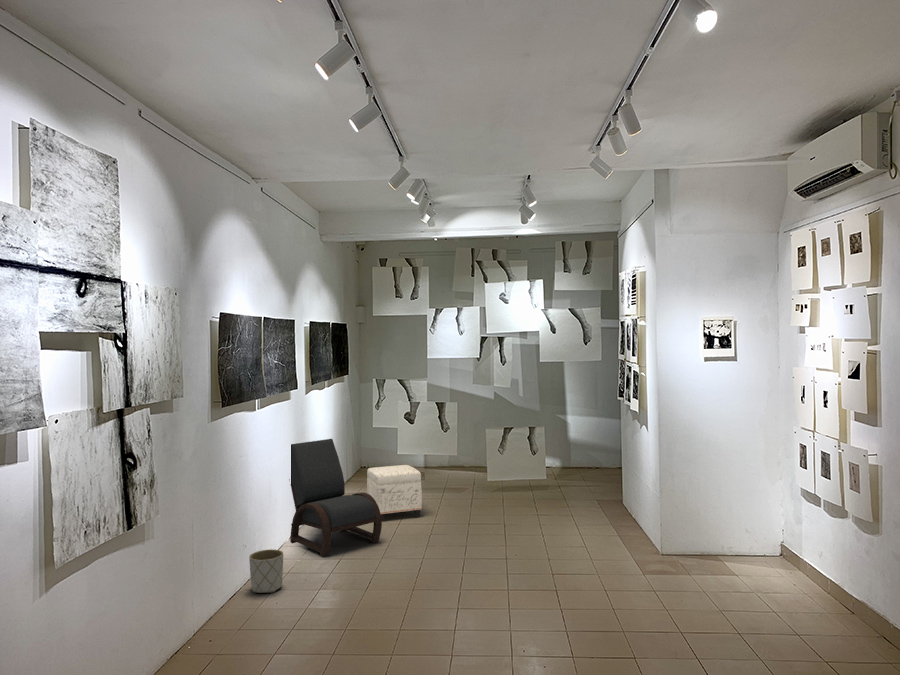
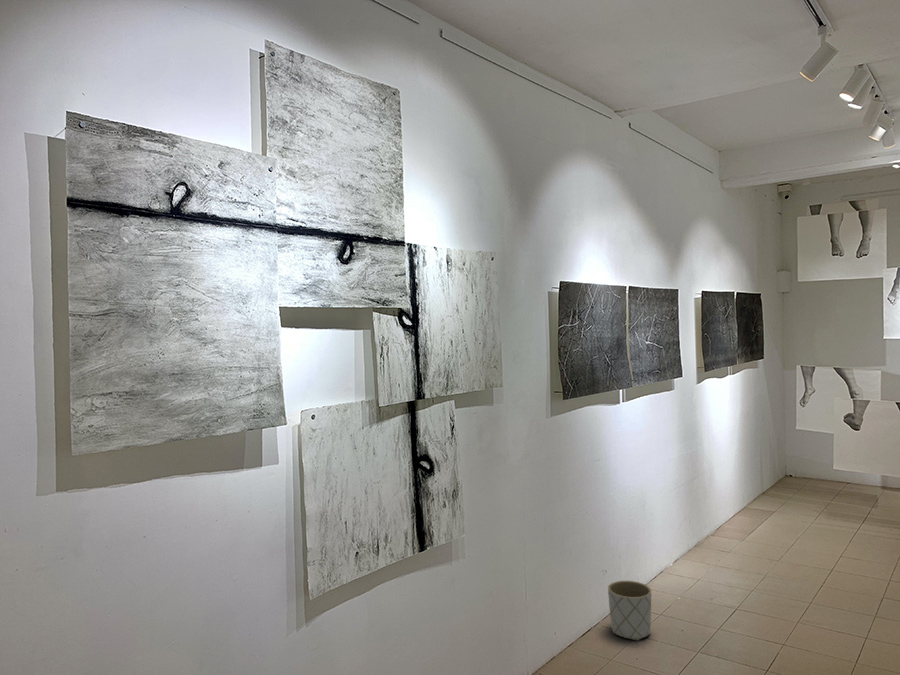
lounge chair: present [290,439,382,557] -> none [665,443,803,600]
ottoman: present [367,465,422,521] -> none [786,485,874,566]

